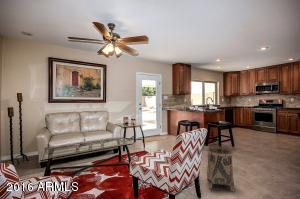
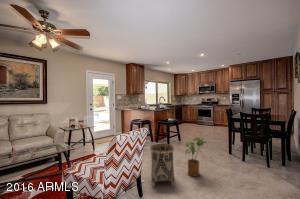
house plant: none [246,142,274,185] -> present [186,137,207,176]

